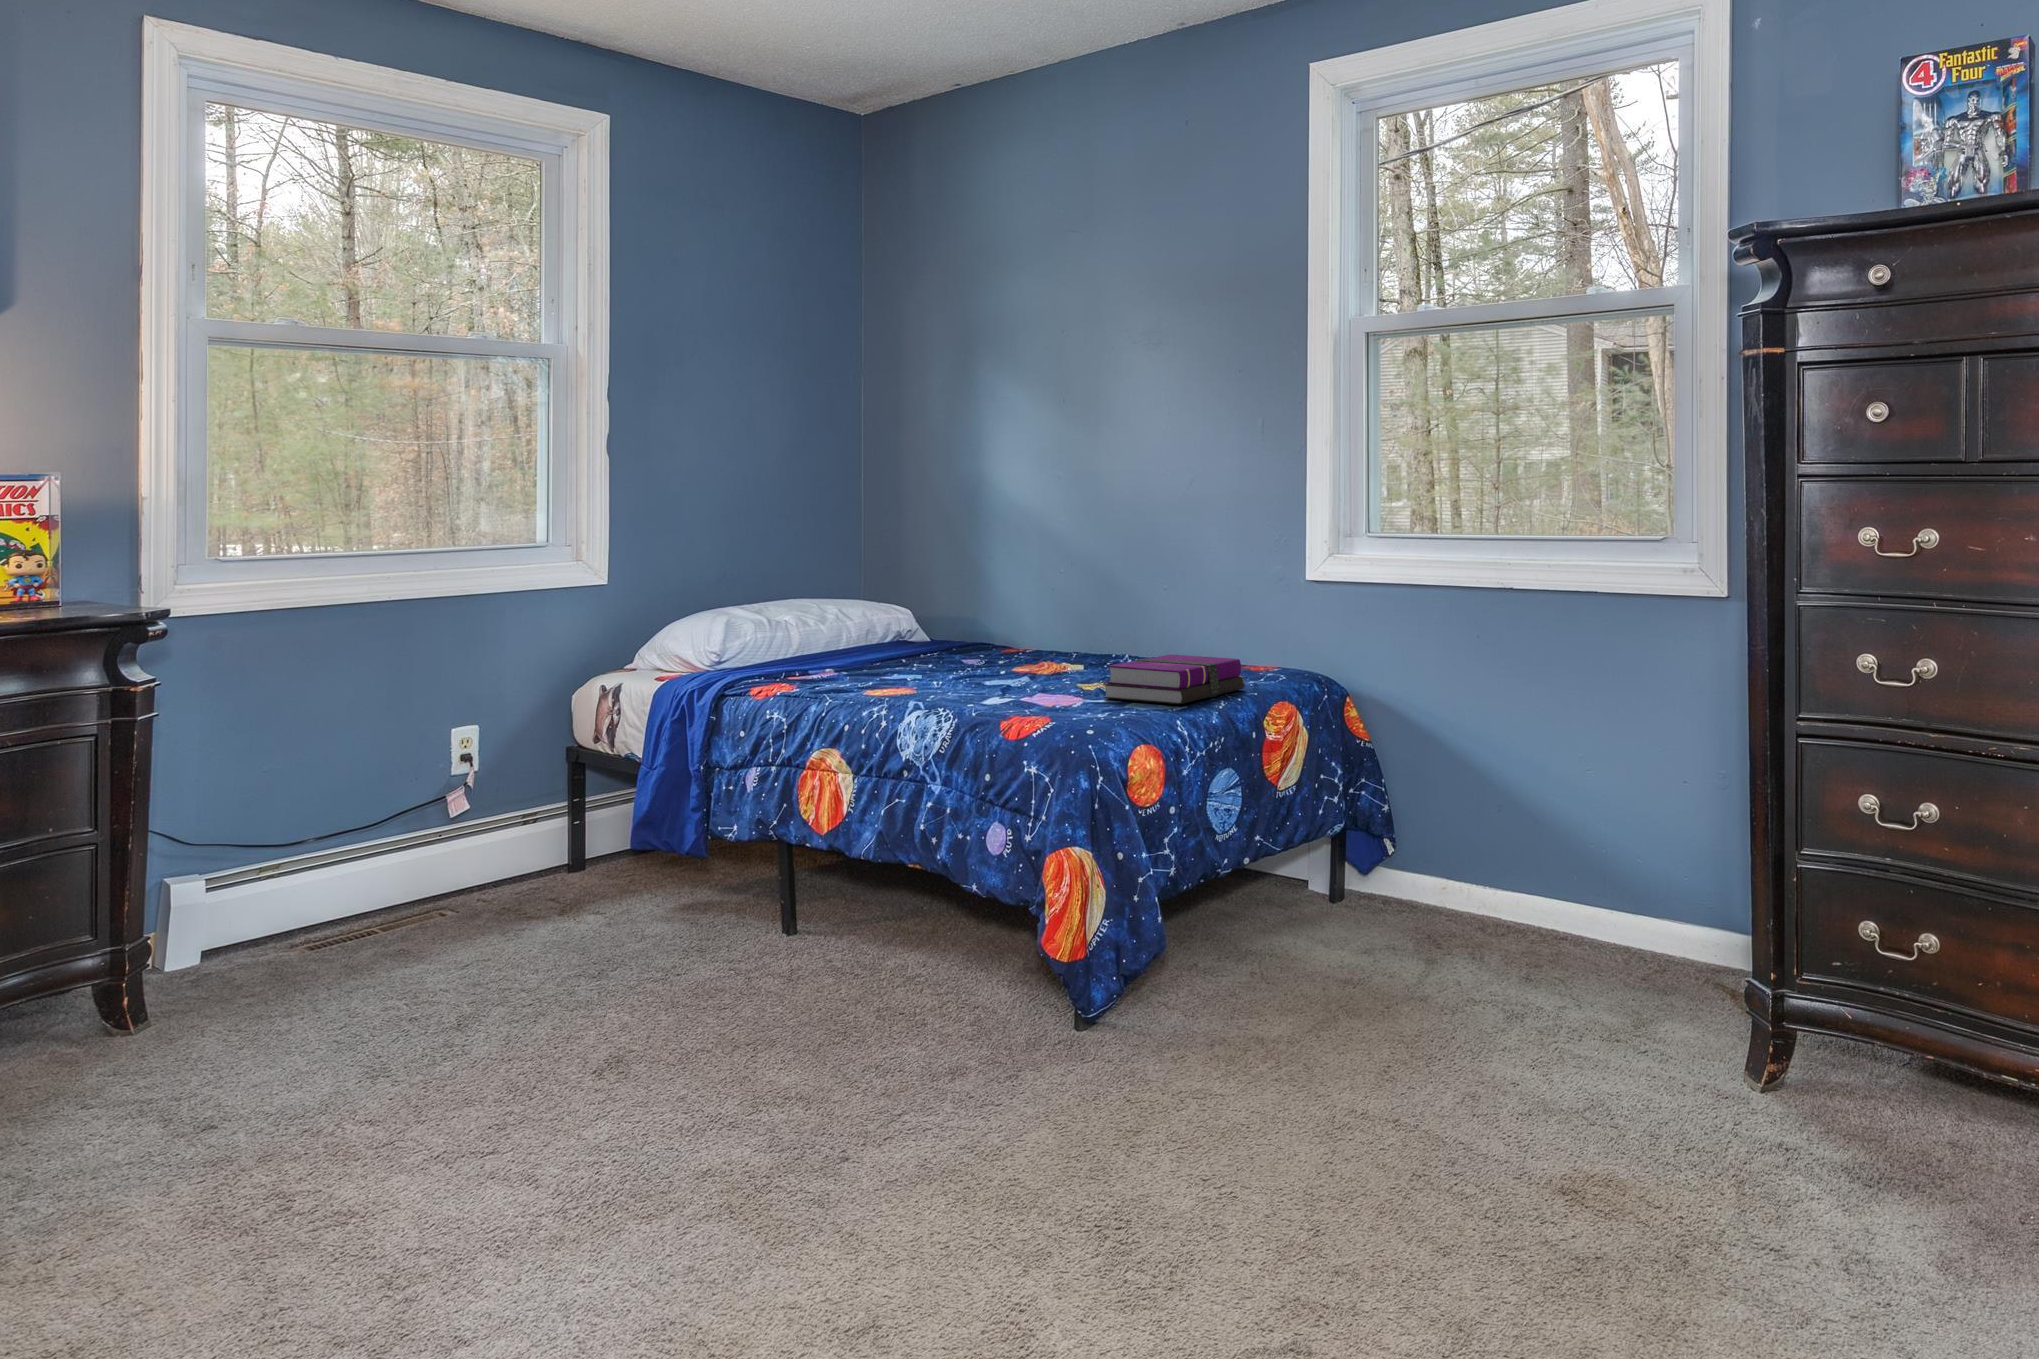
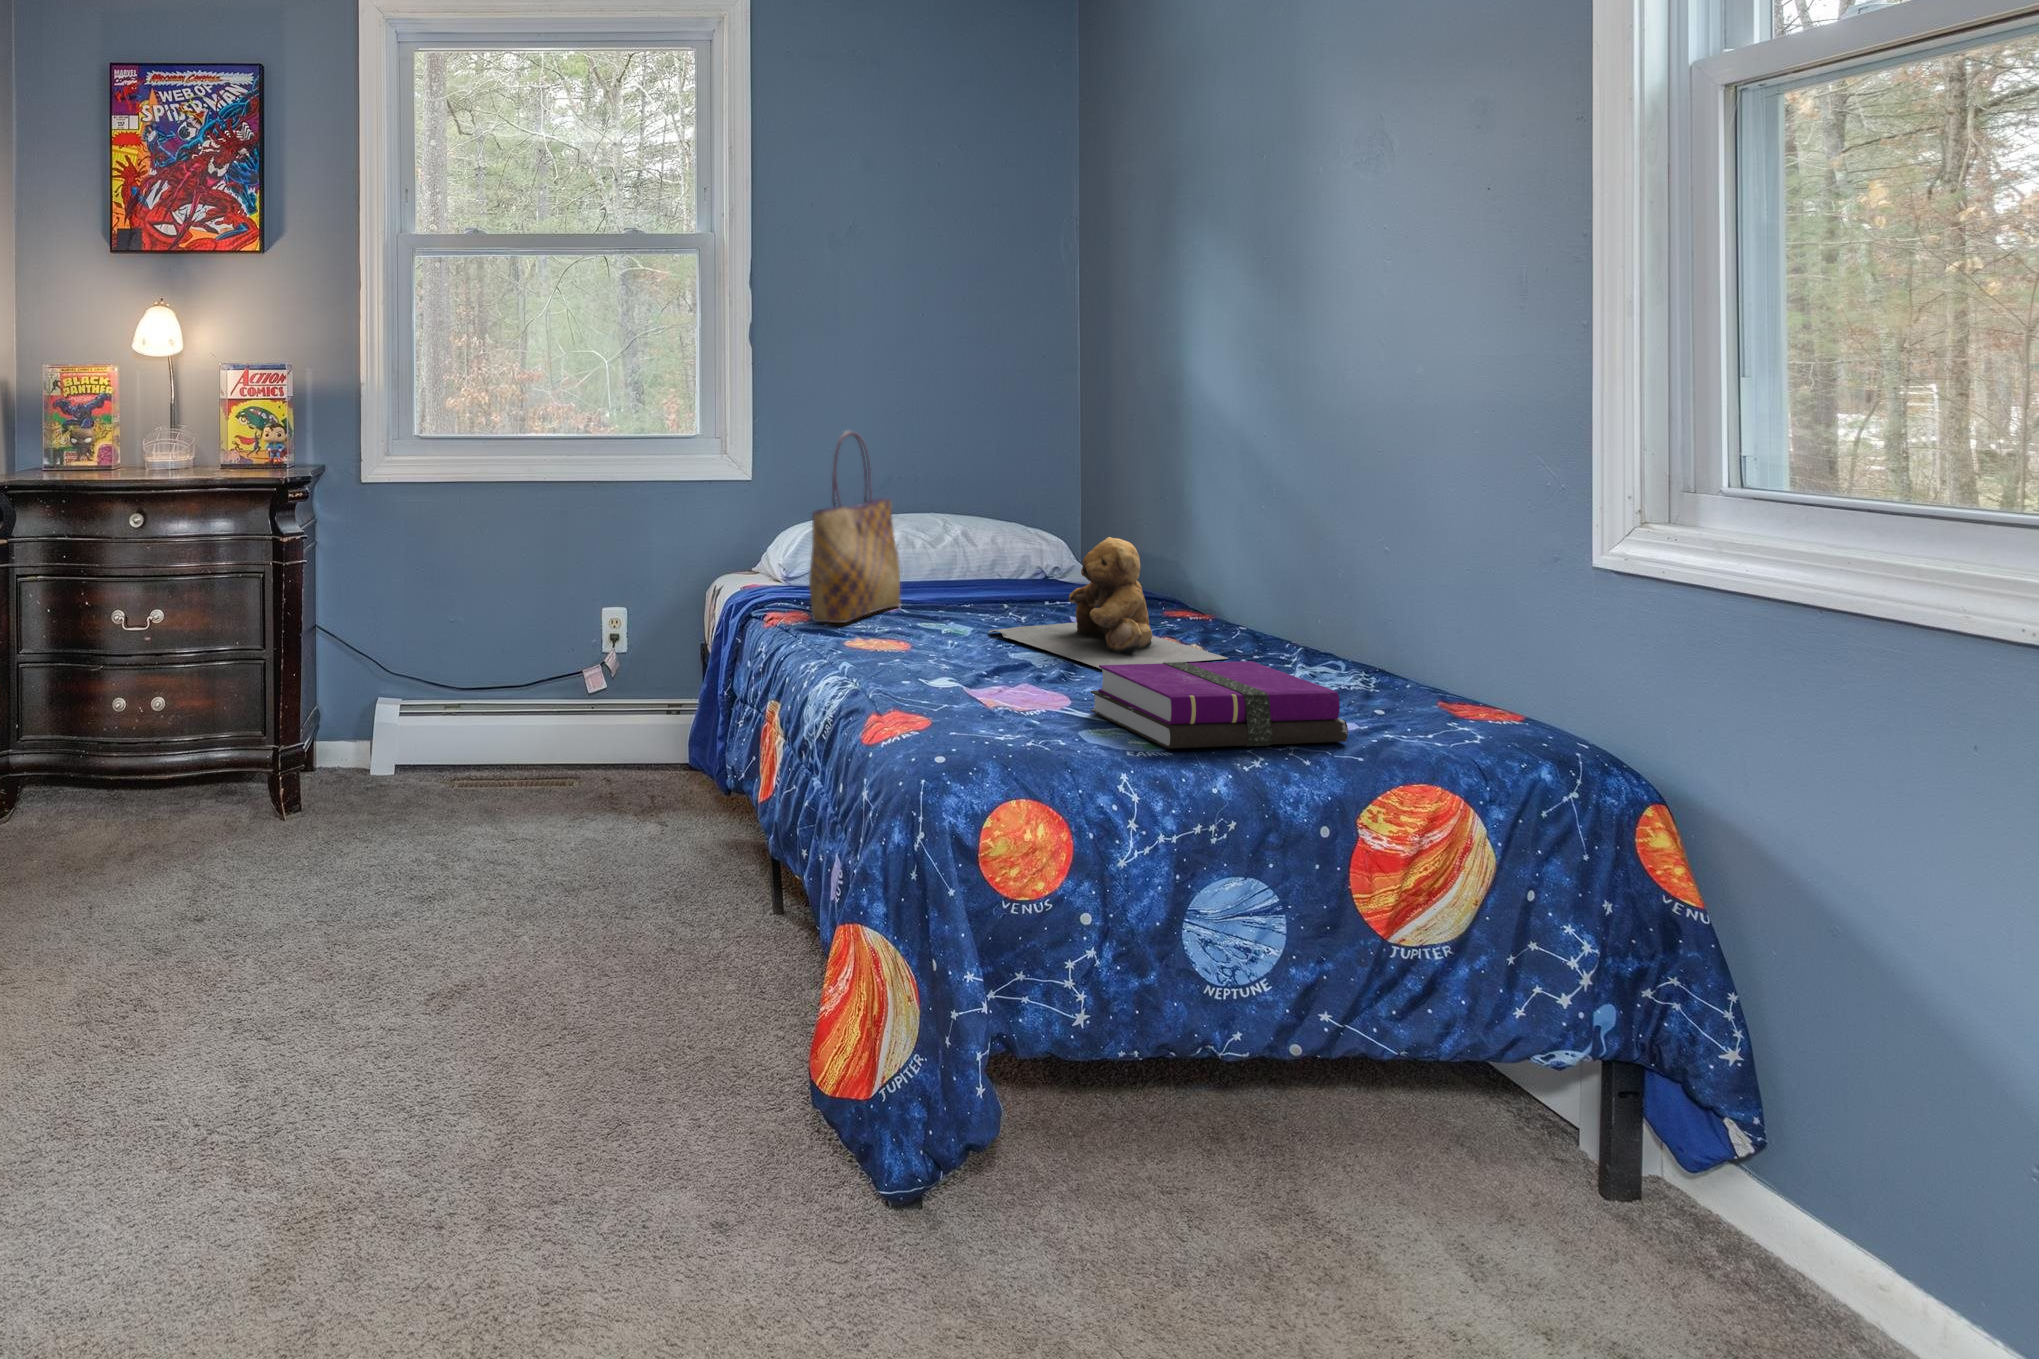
tote bag: none [801,525,844,686] -> present [809,431,900,623]
teddy bear: none [944,593,1109,681] -> present [989,537,1228,668]

